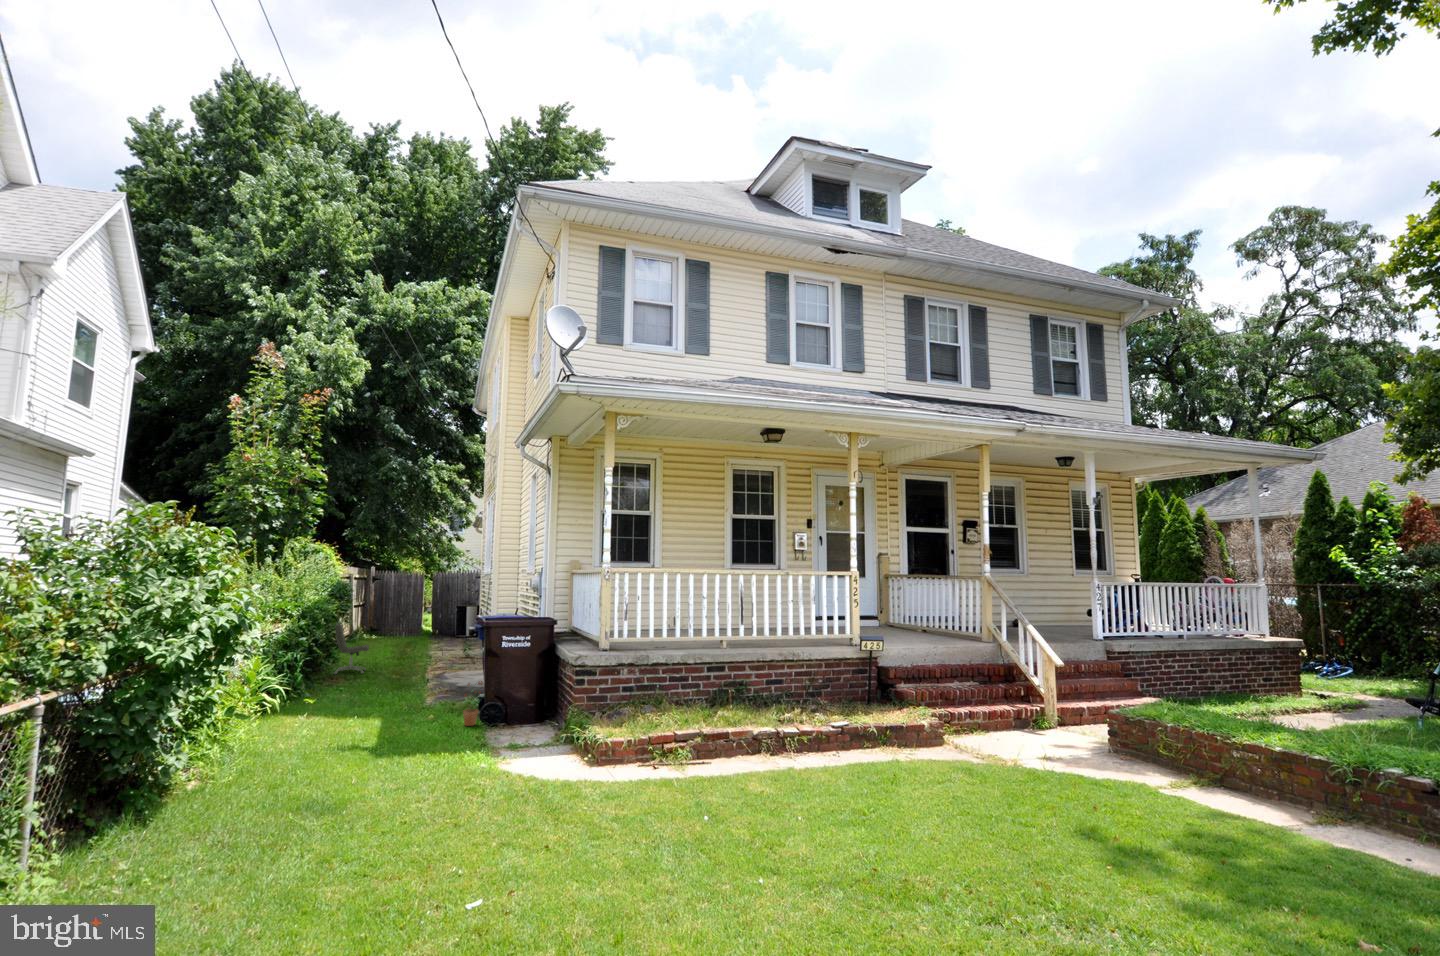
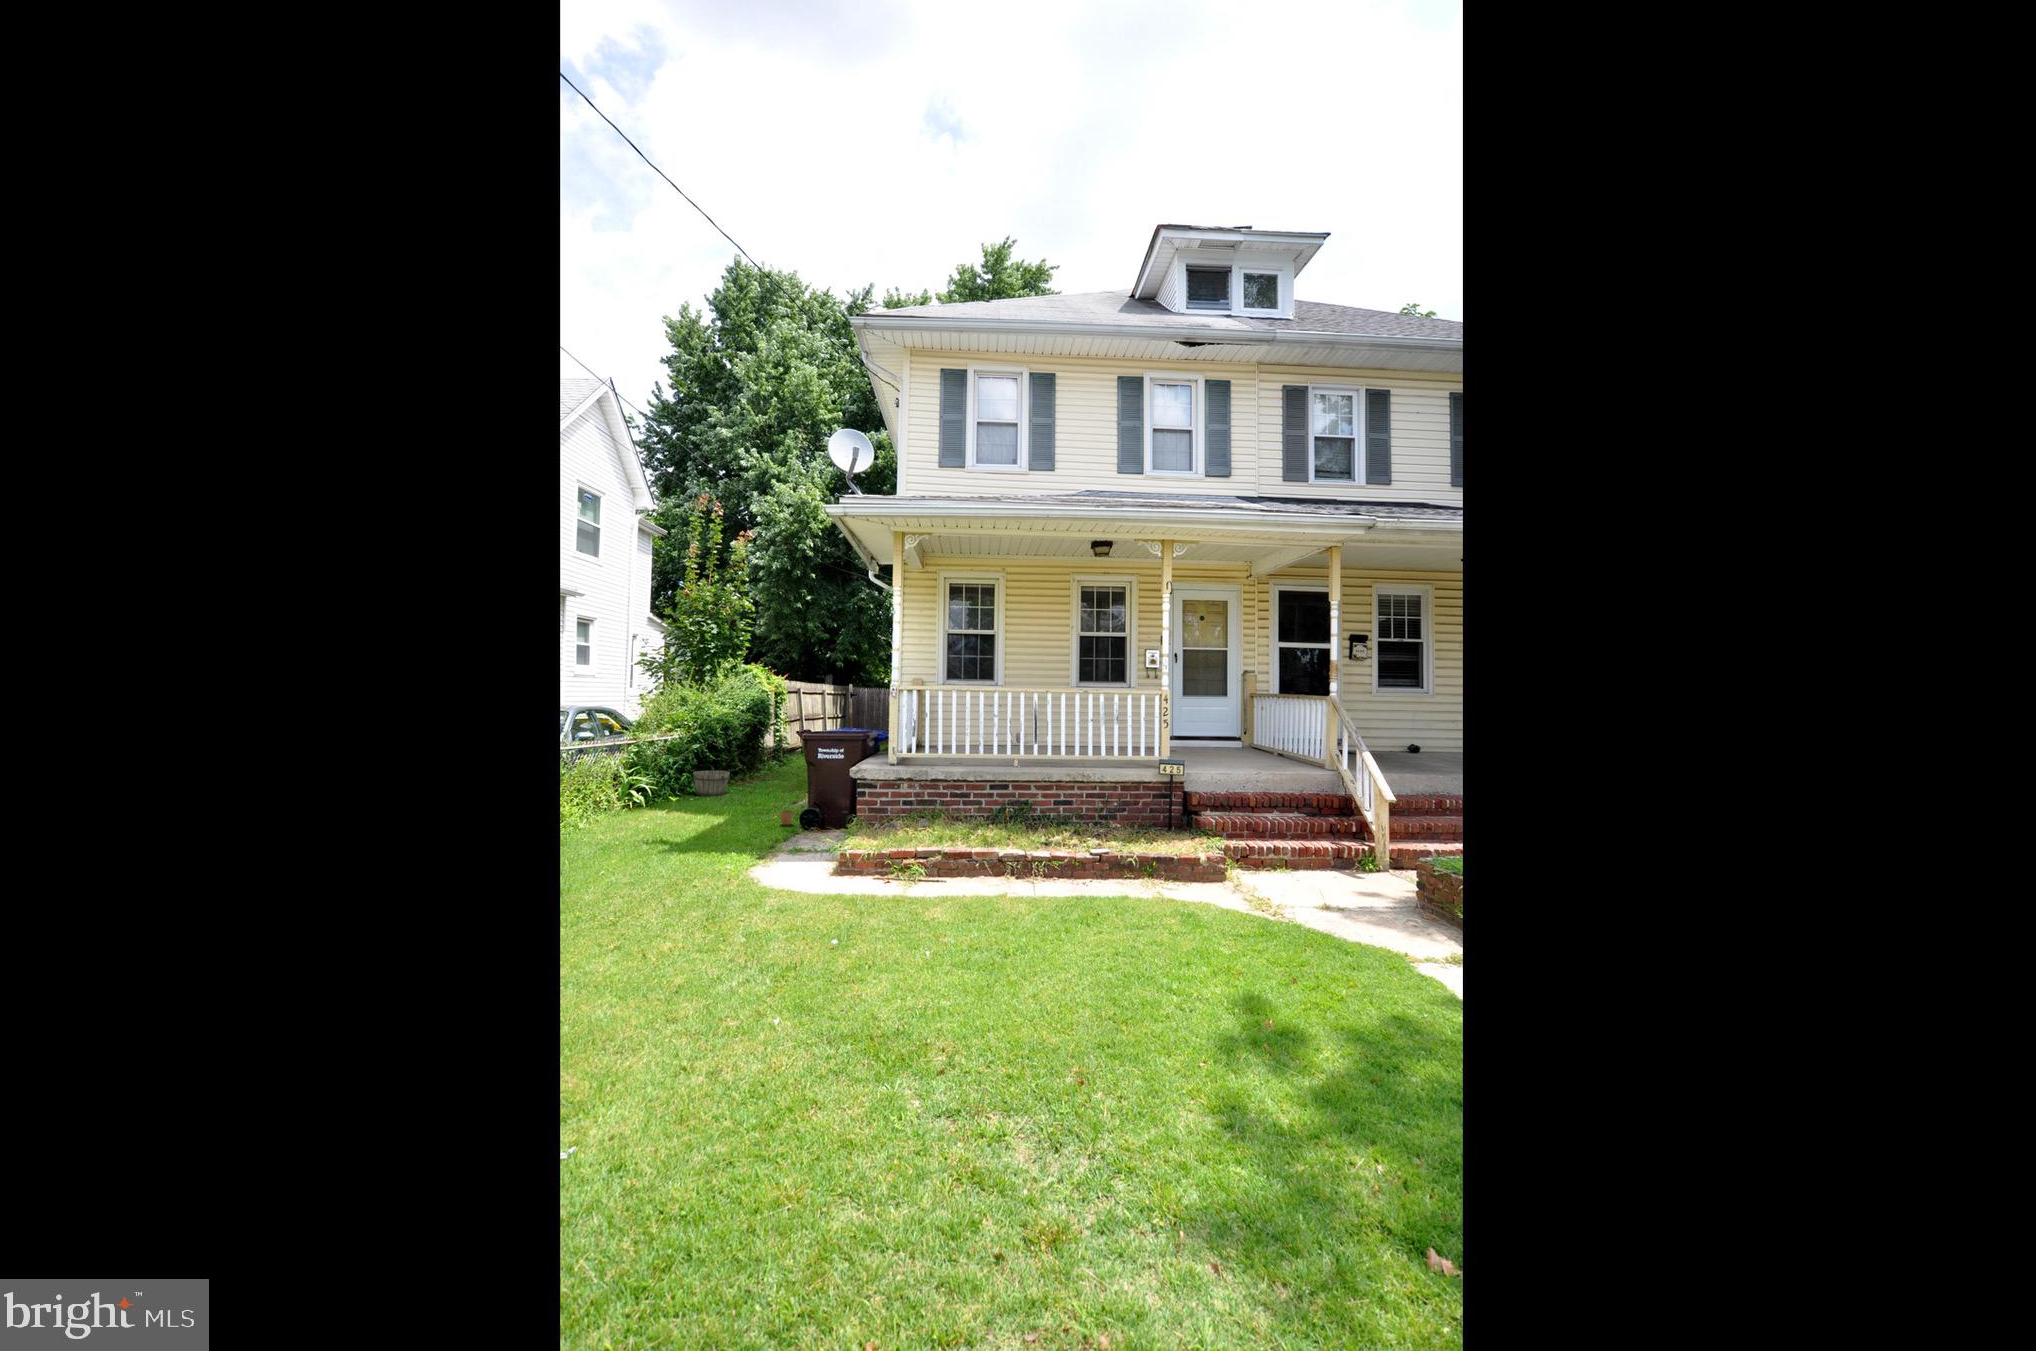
chair: present [334,624,369,674] -> none [755,732,786,775]
wooden bucket: none [301,664,345,701] -> present [693,766,730,796]

